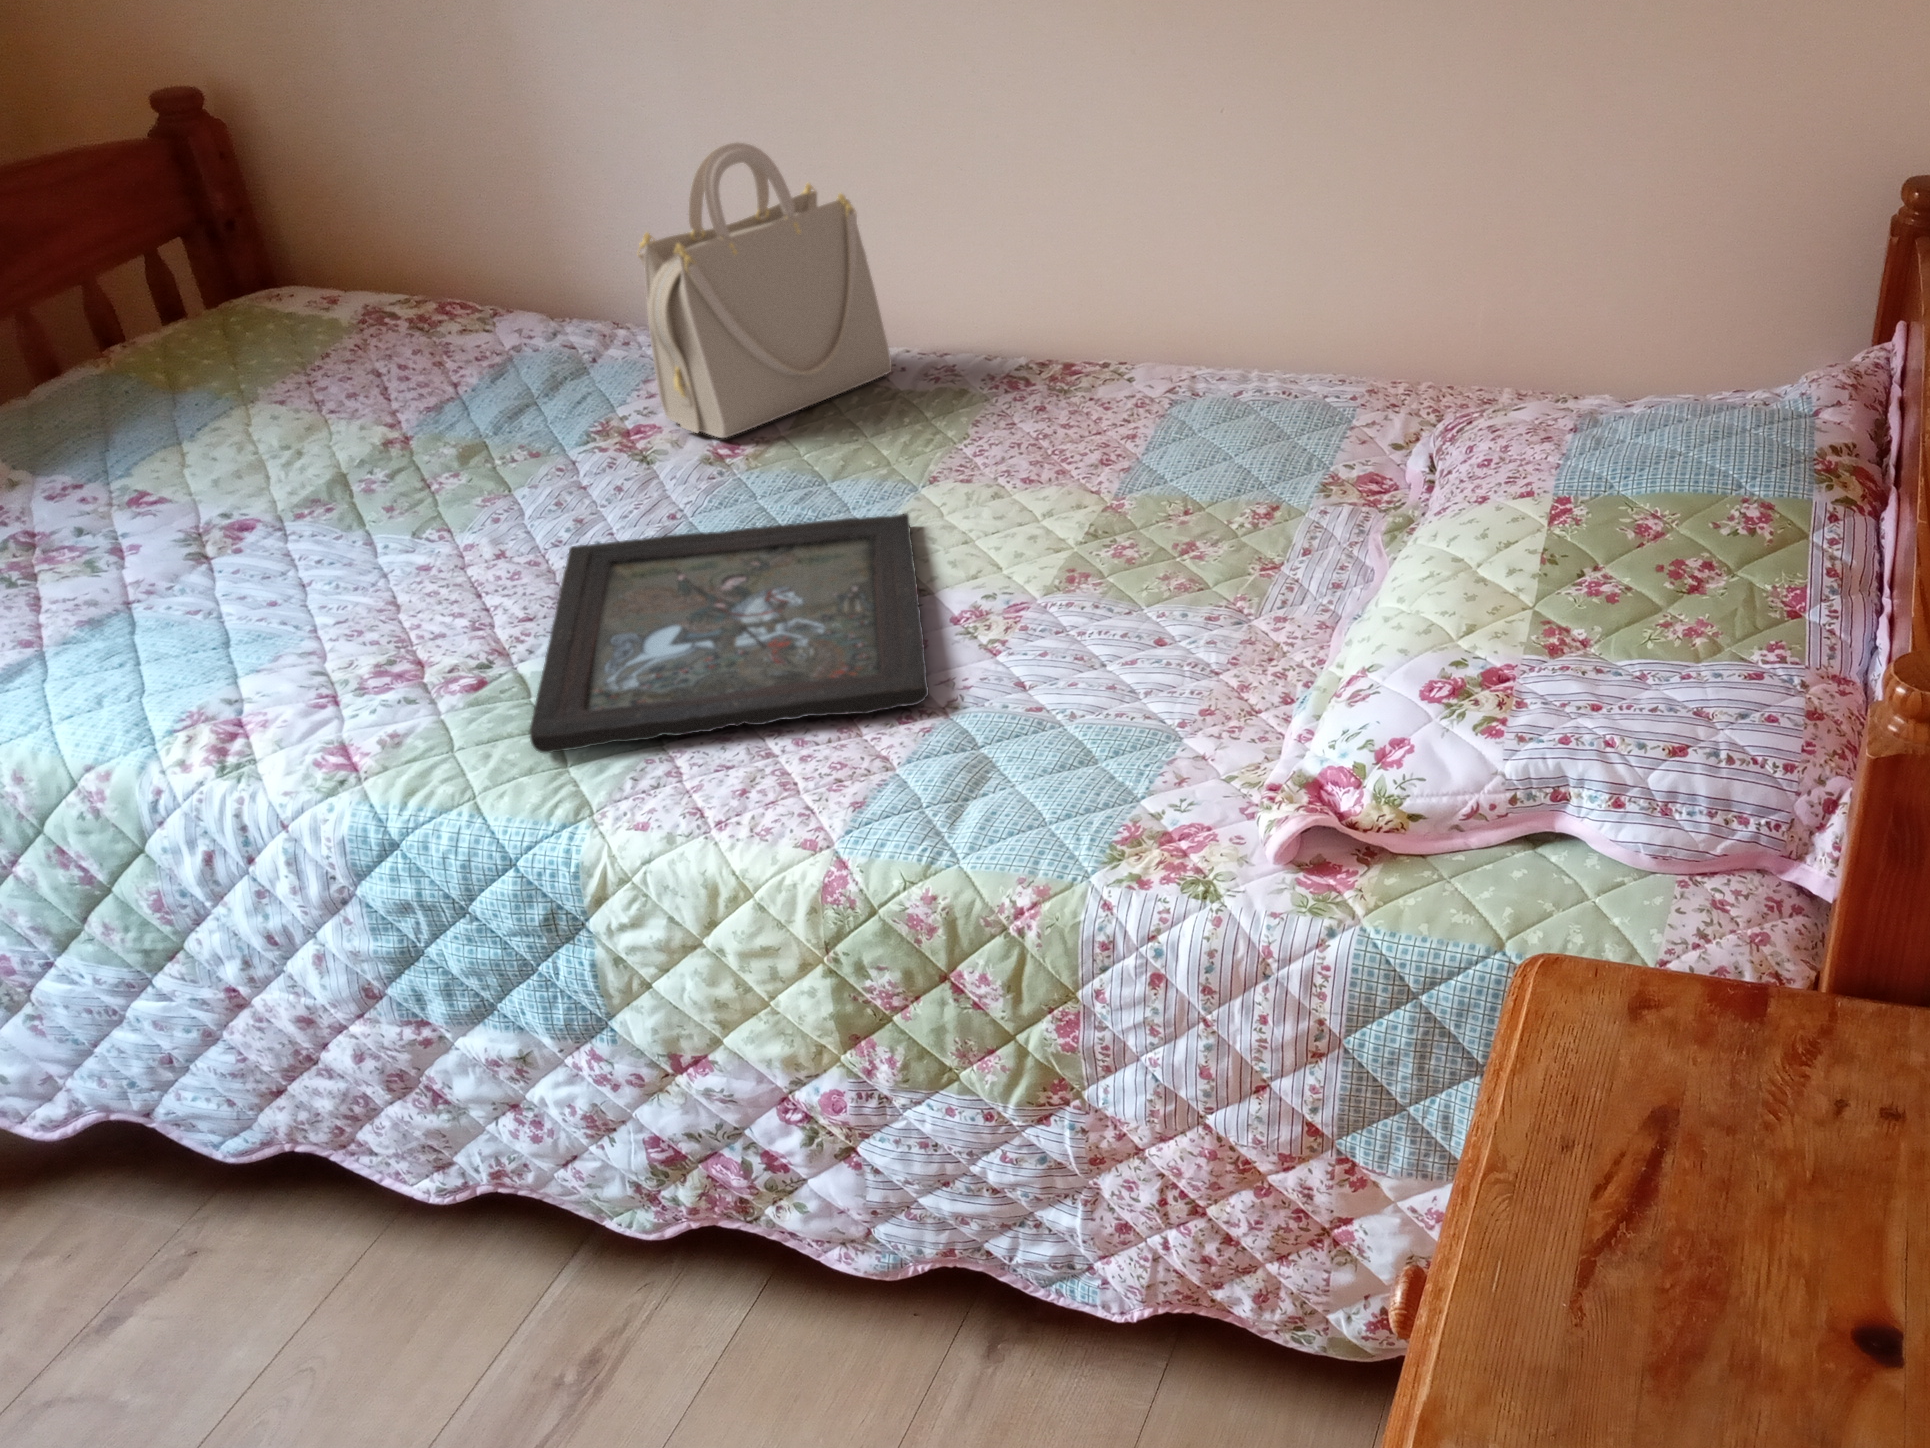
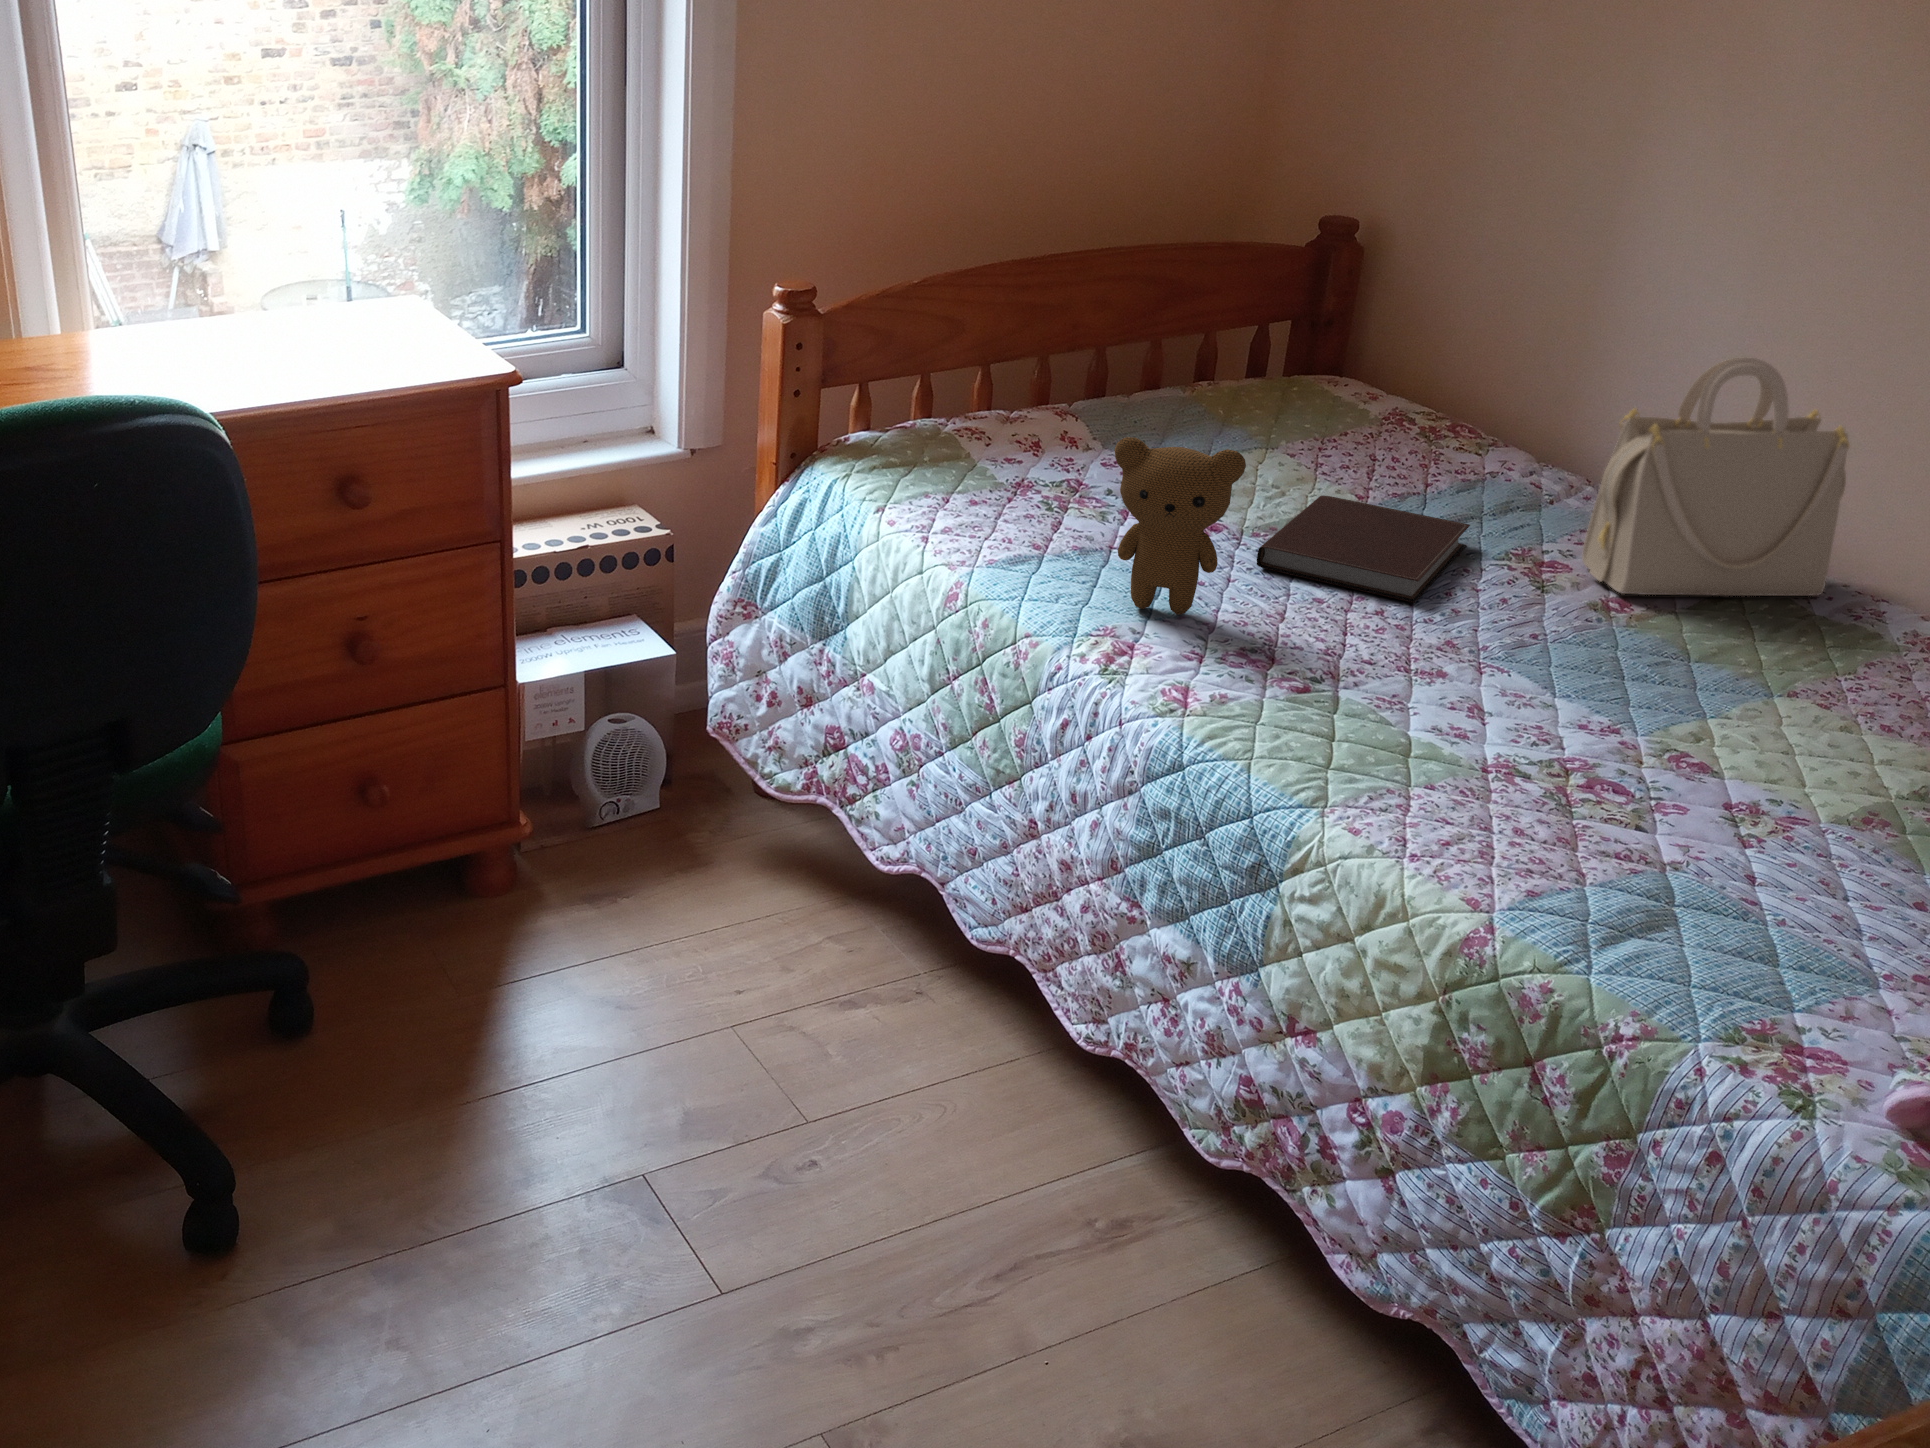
notebook: none [320,418,542,556] -> present [1257,496,1470,603]
teddy bear: none [68,428,290,669] -> present [1115,437,1246,615]
tray: present [530,513,929,753] -> none [1312,624,1745,850]

